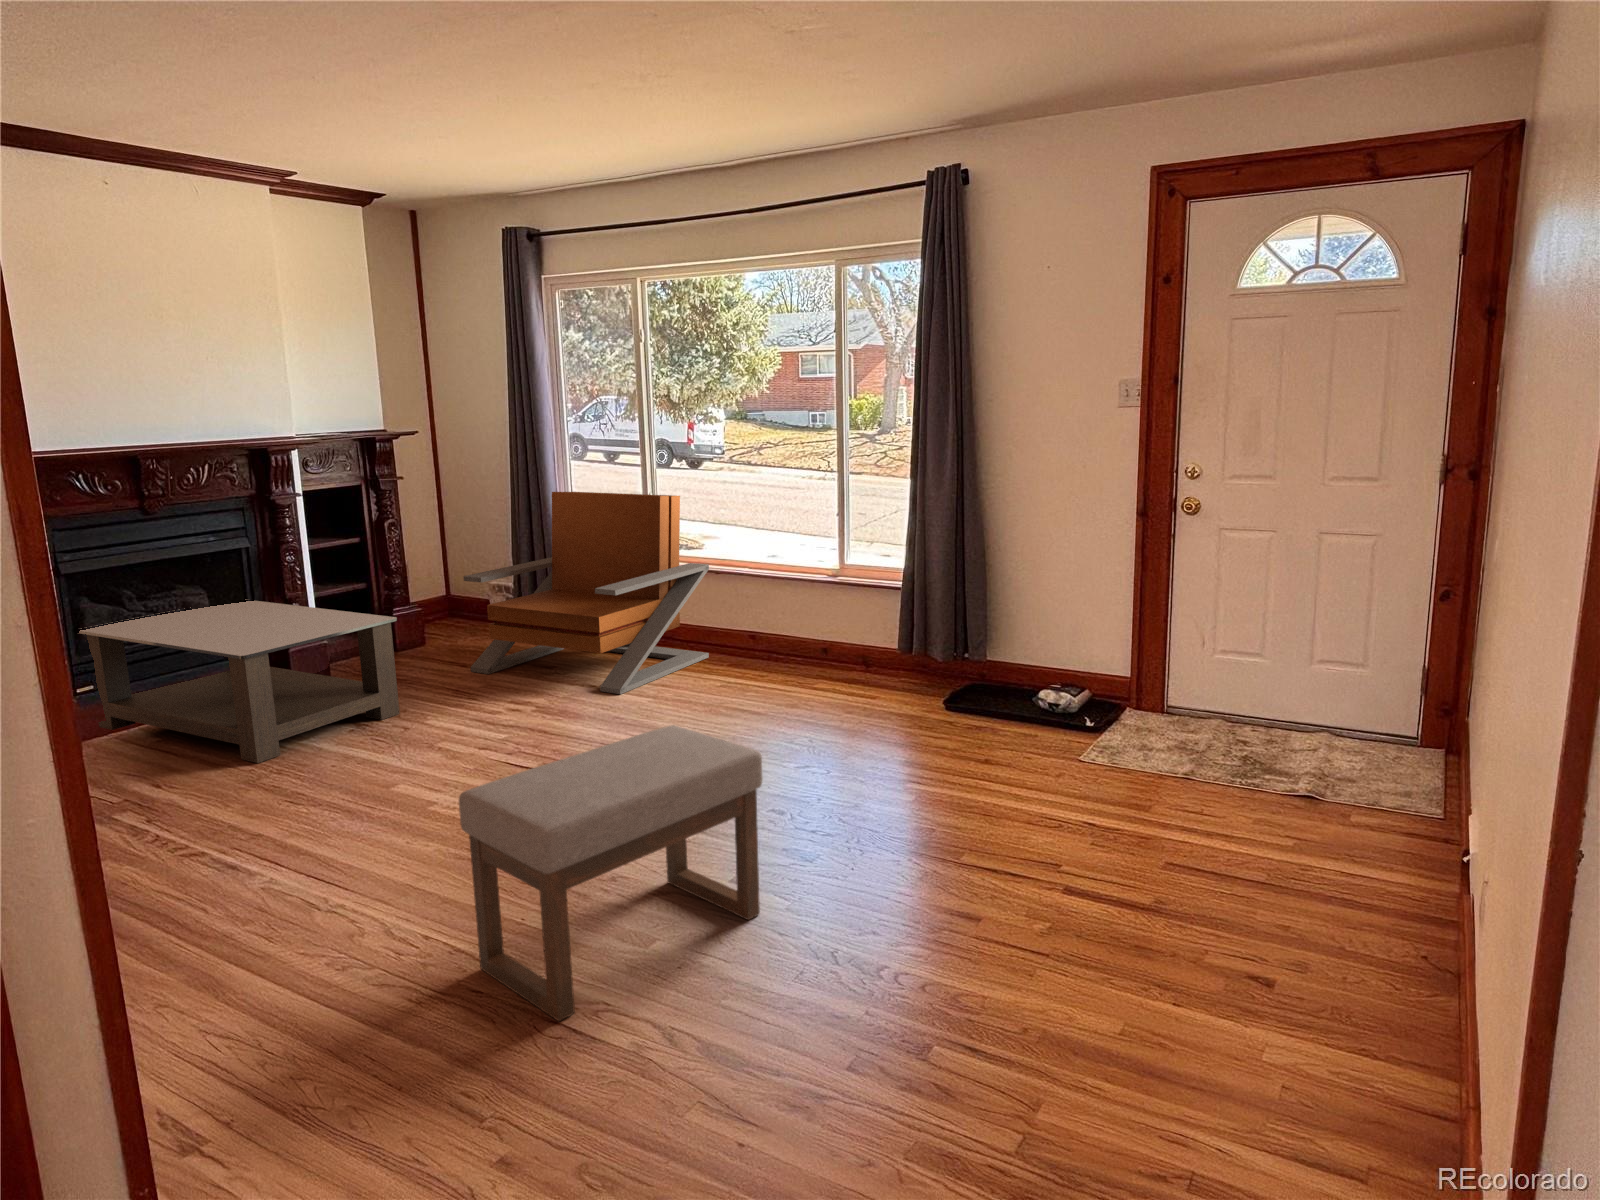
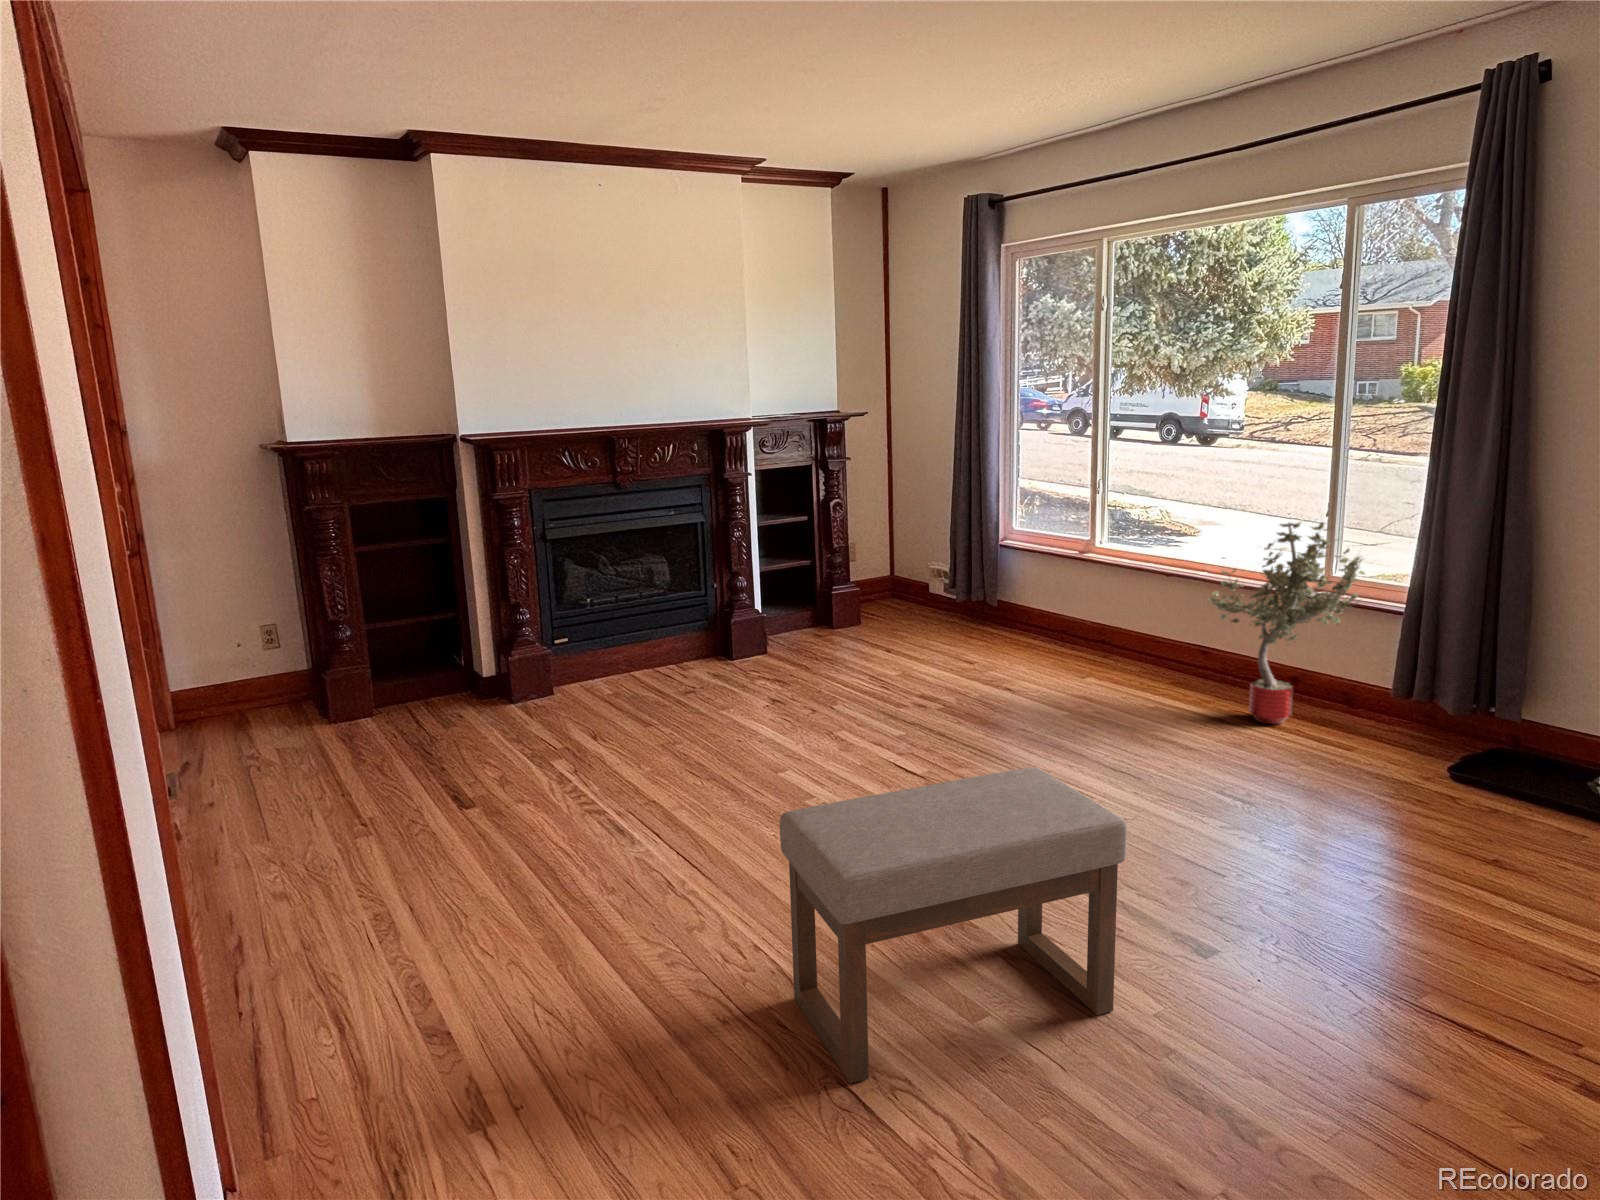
lounge chair: present [464,492,709,694] -> none [892,476,1159,704]
potted tree: none [754,517,875,687] -> present [1209,522,1365,724]
coffee table: present [79,601,400,763] -> none [560,569,816,730]

